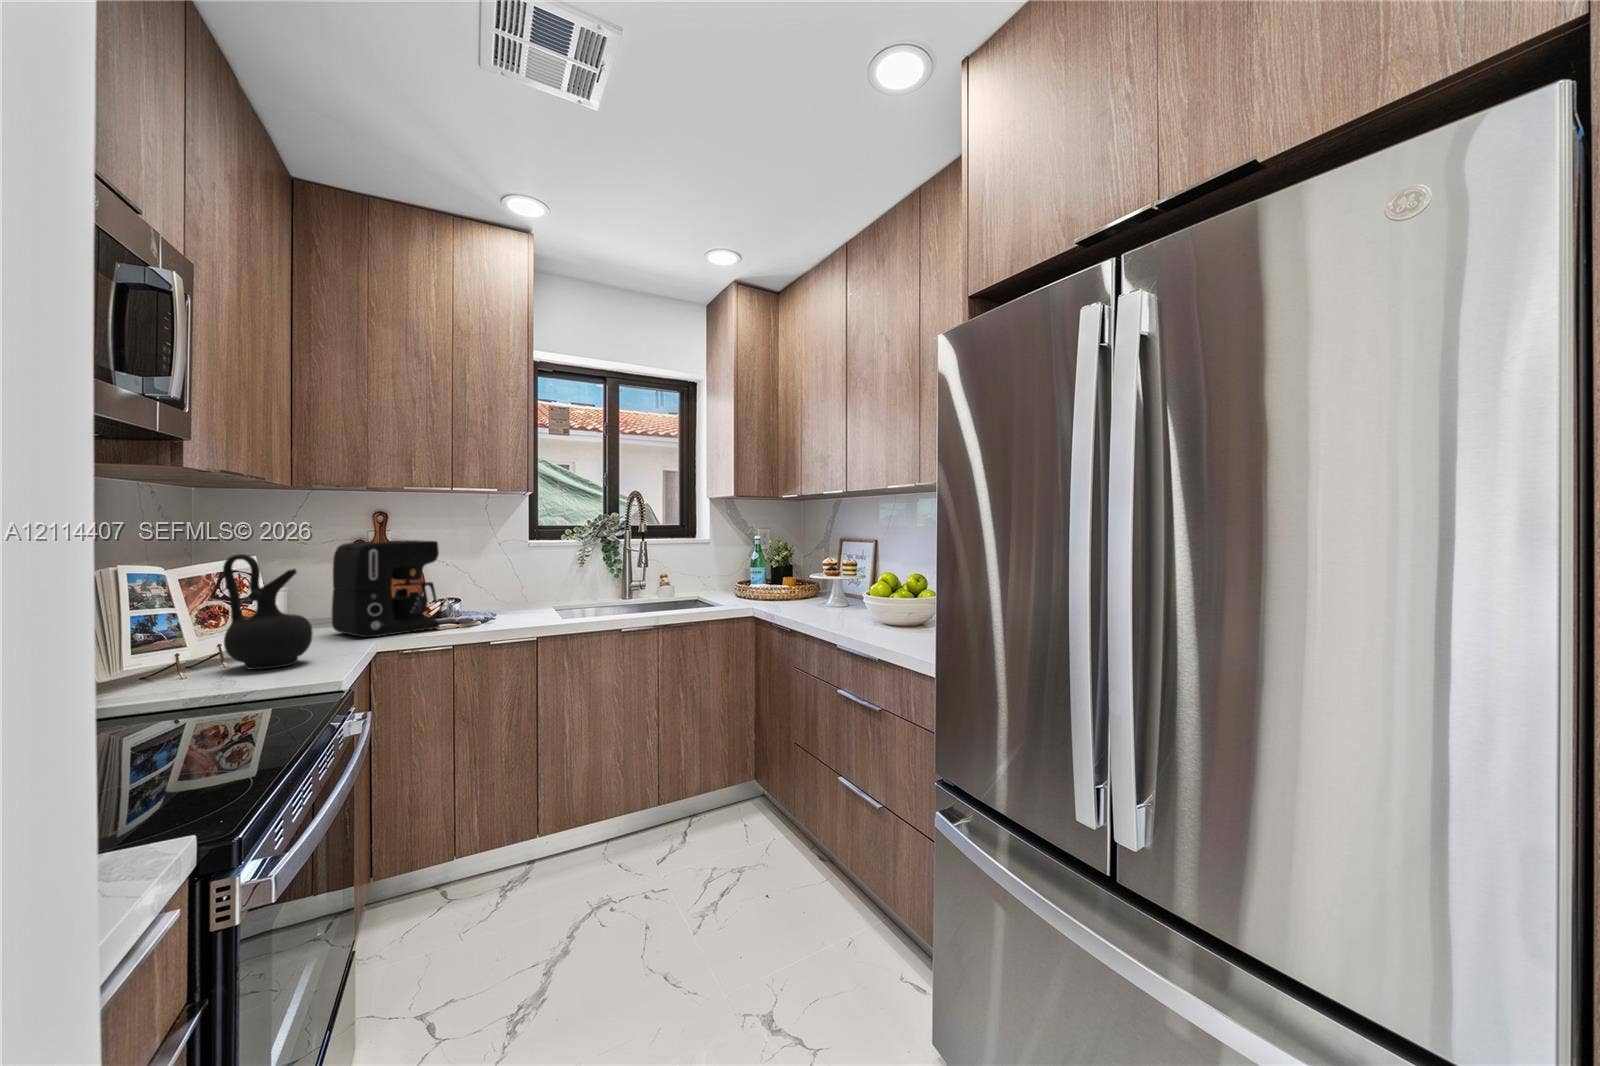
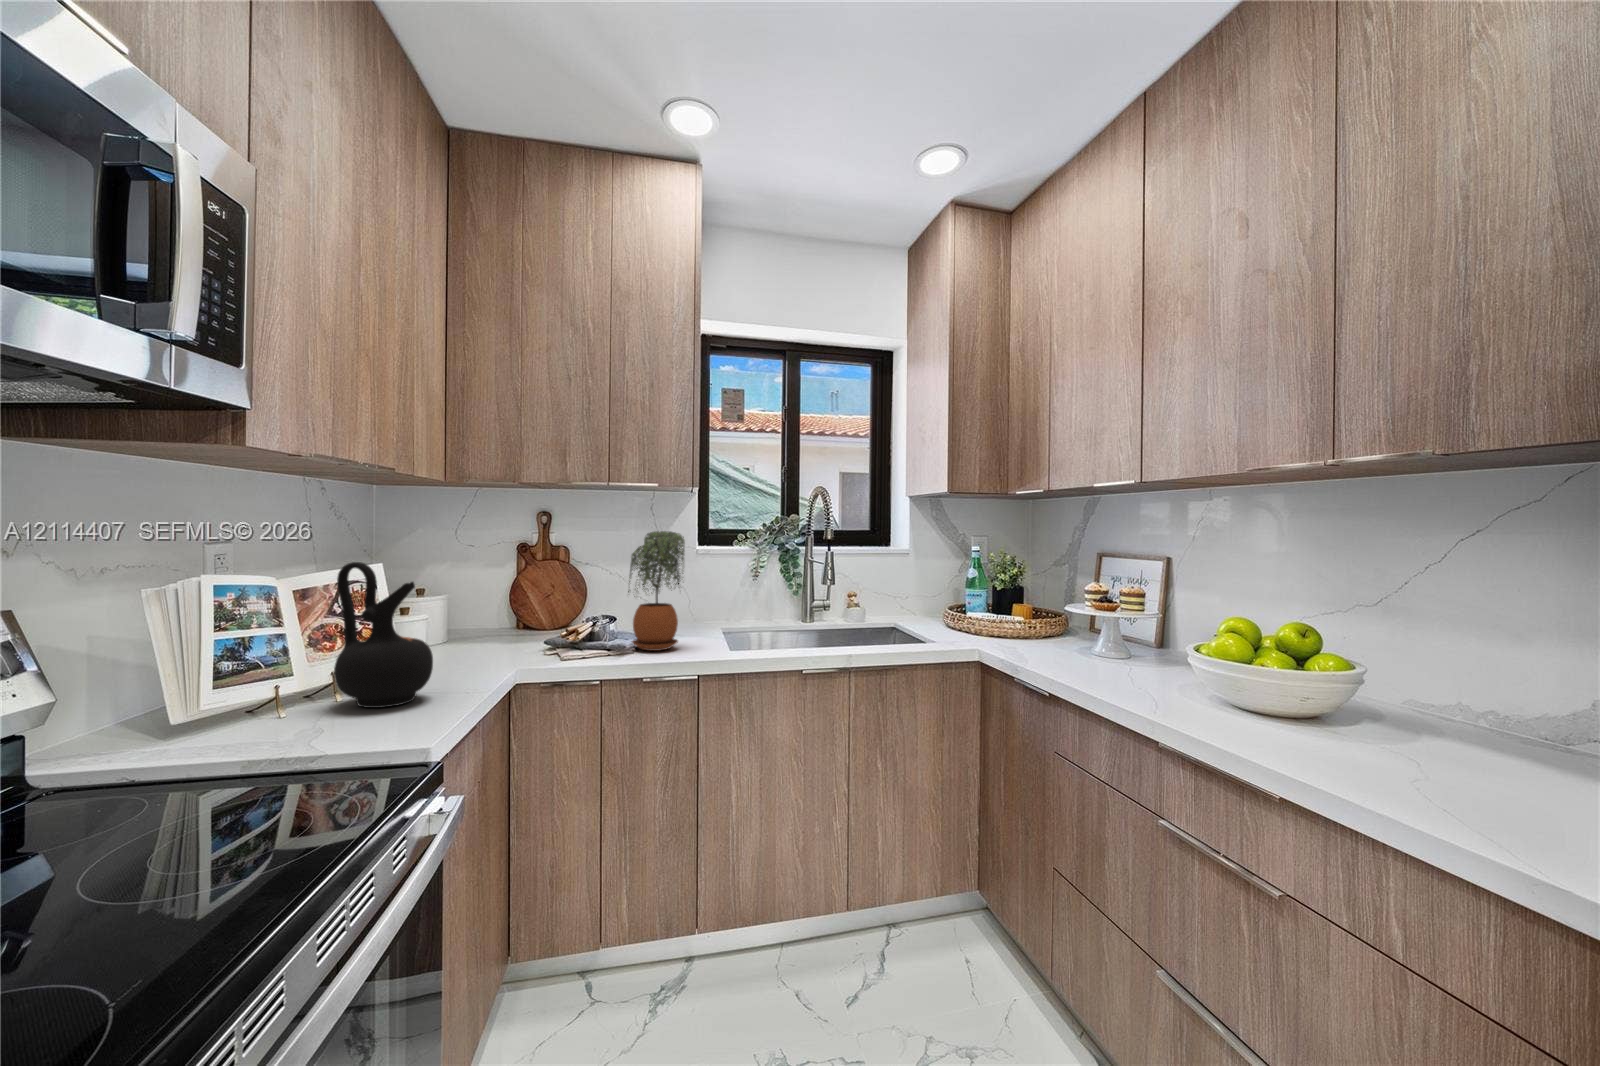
potted plant: none [470,526,522,623] -> present [628,531,685,651]
coffee maker: present [332,540,440,638] -> none [477,546,591,664]

